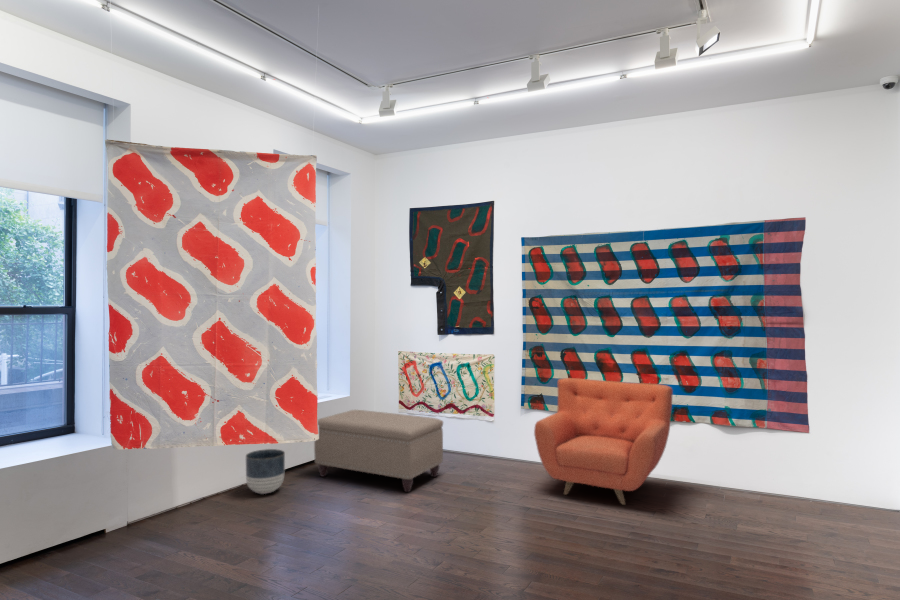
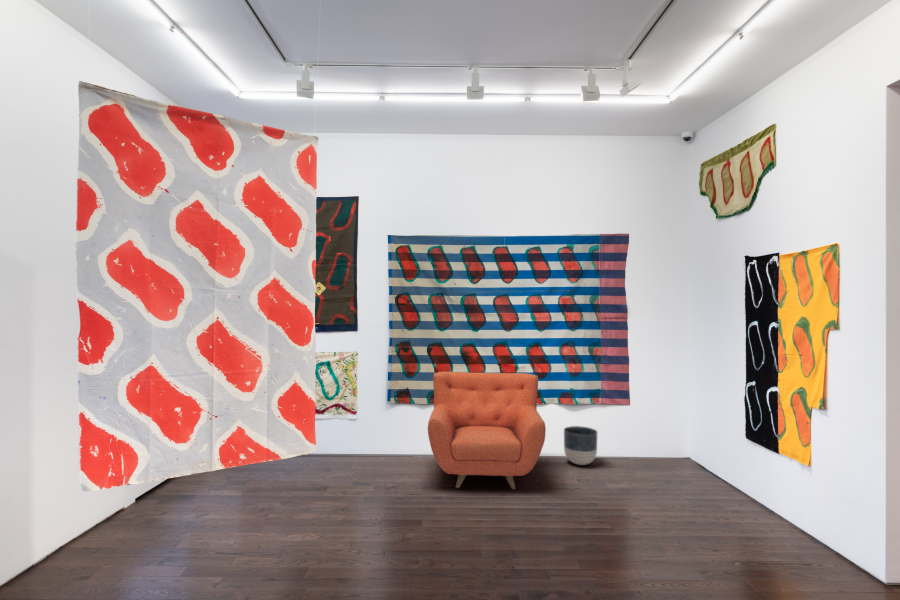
ottoman: present [314,410,443,492] -> none [154,424,321,516]
planter: present [246,449,285,494] -> present [564,426,597,465]

